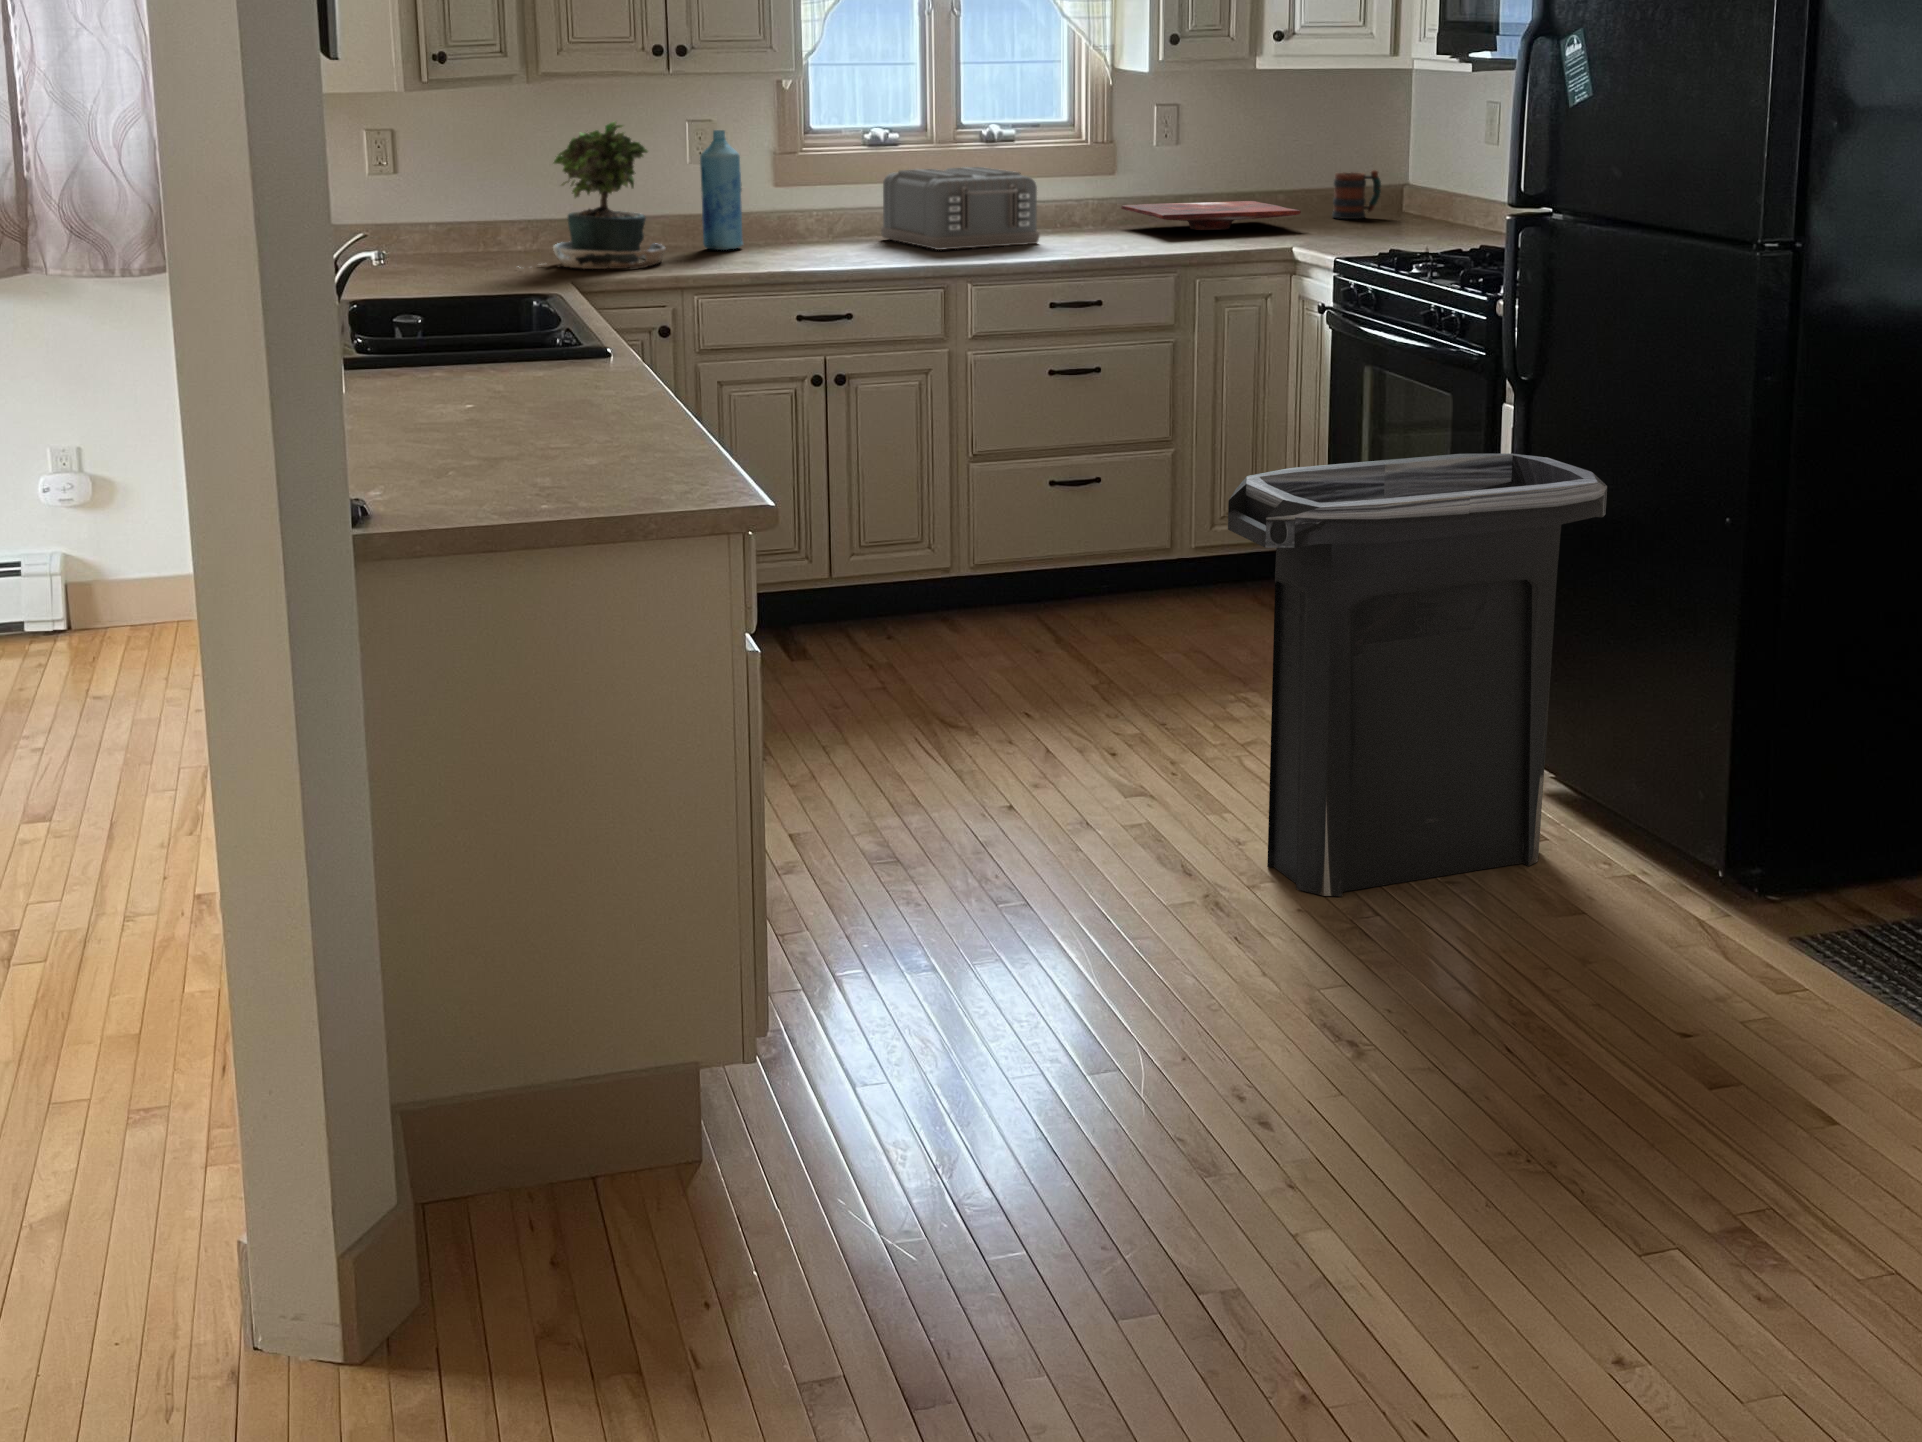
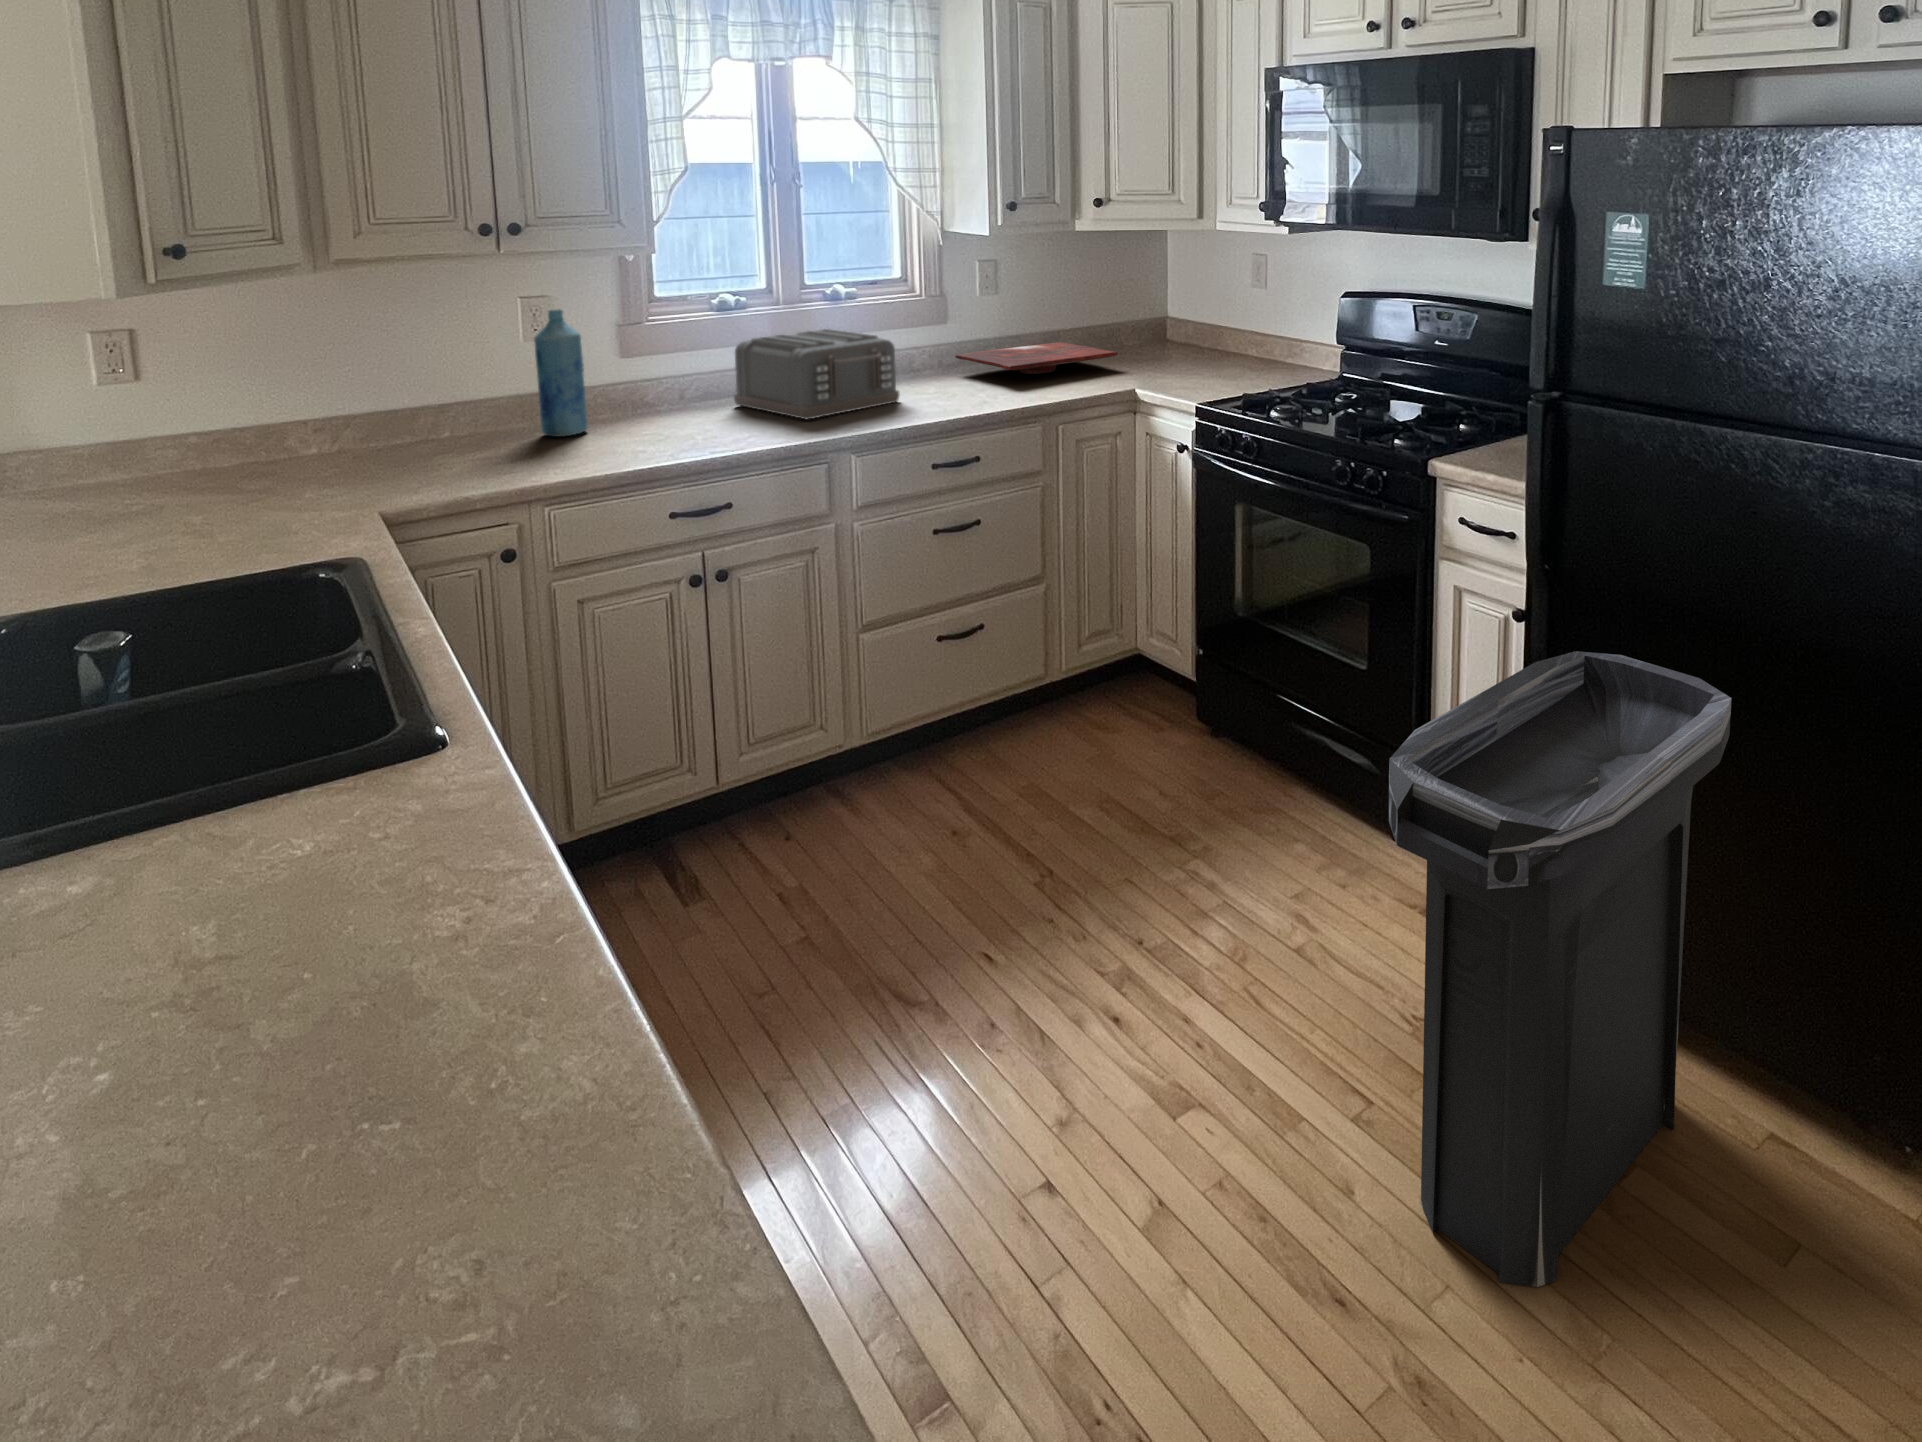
potted plant: present [518,122,666,269] -> none [302,311,502,492]
mug: present [1332,170,1381,219] -> none [1122,311,1161,352]

